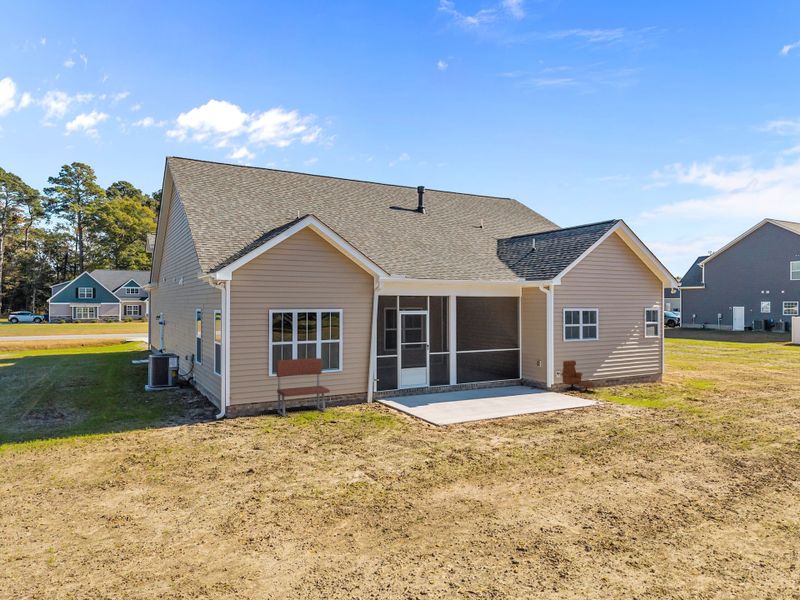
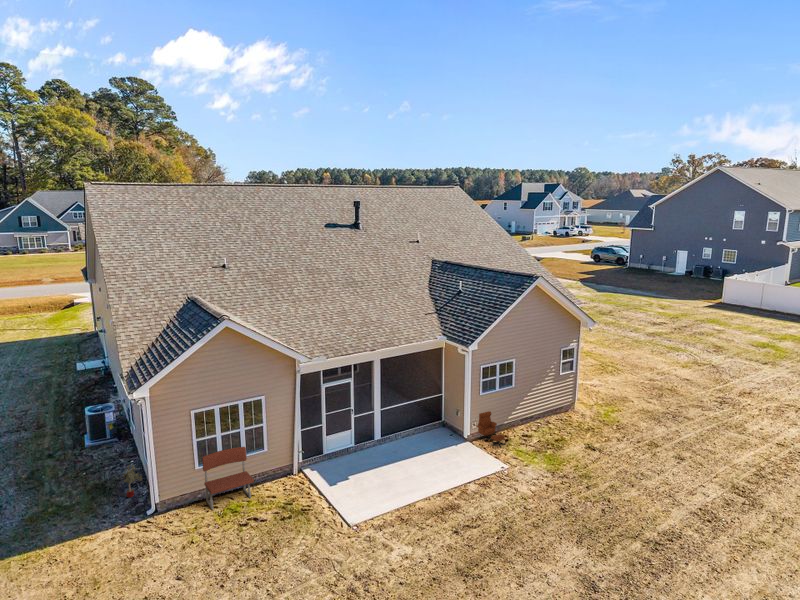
potted tree: none [192,372,213,409] -> present [124,465,142,498]

